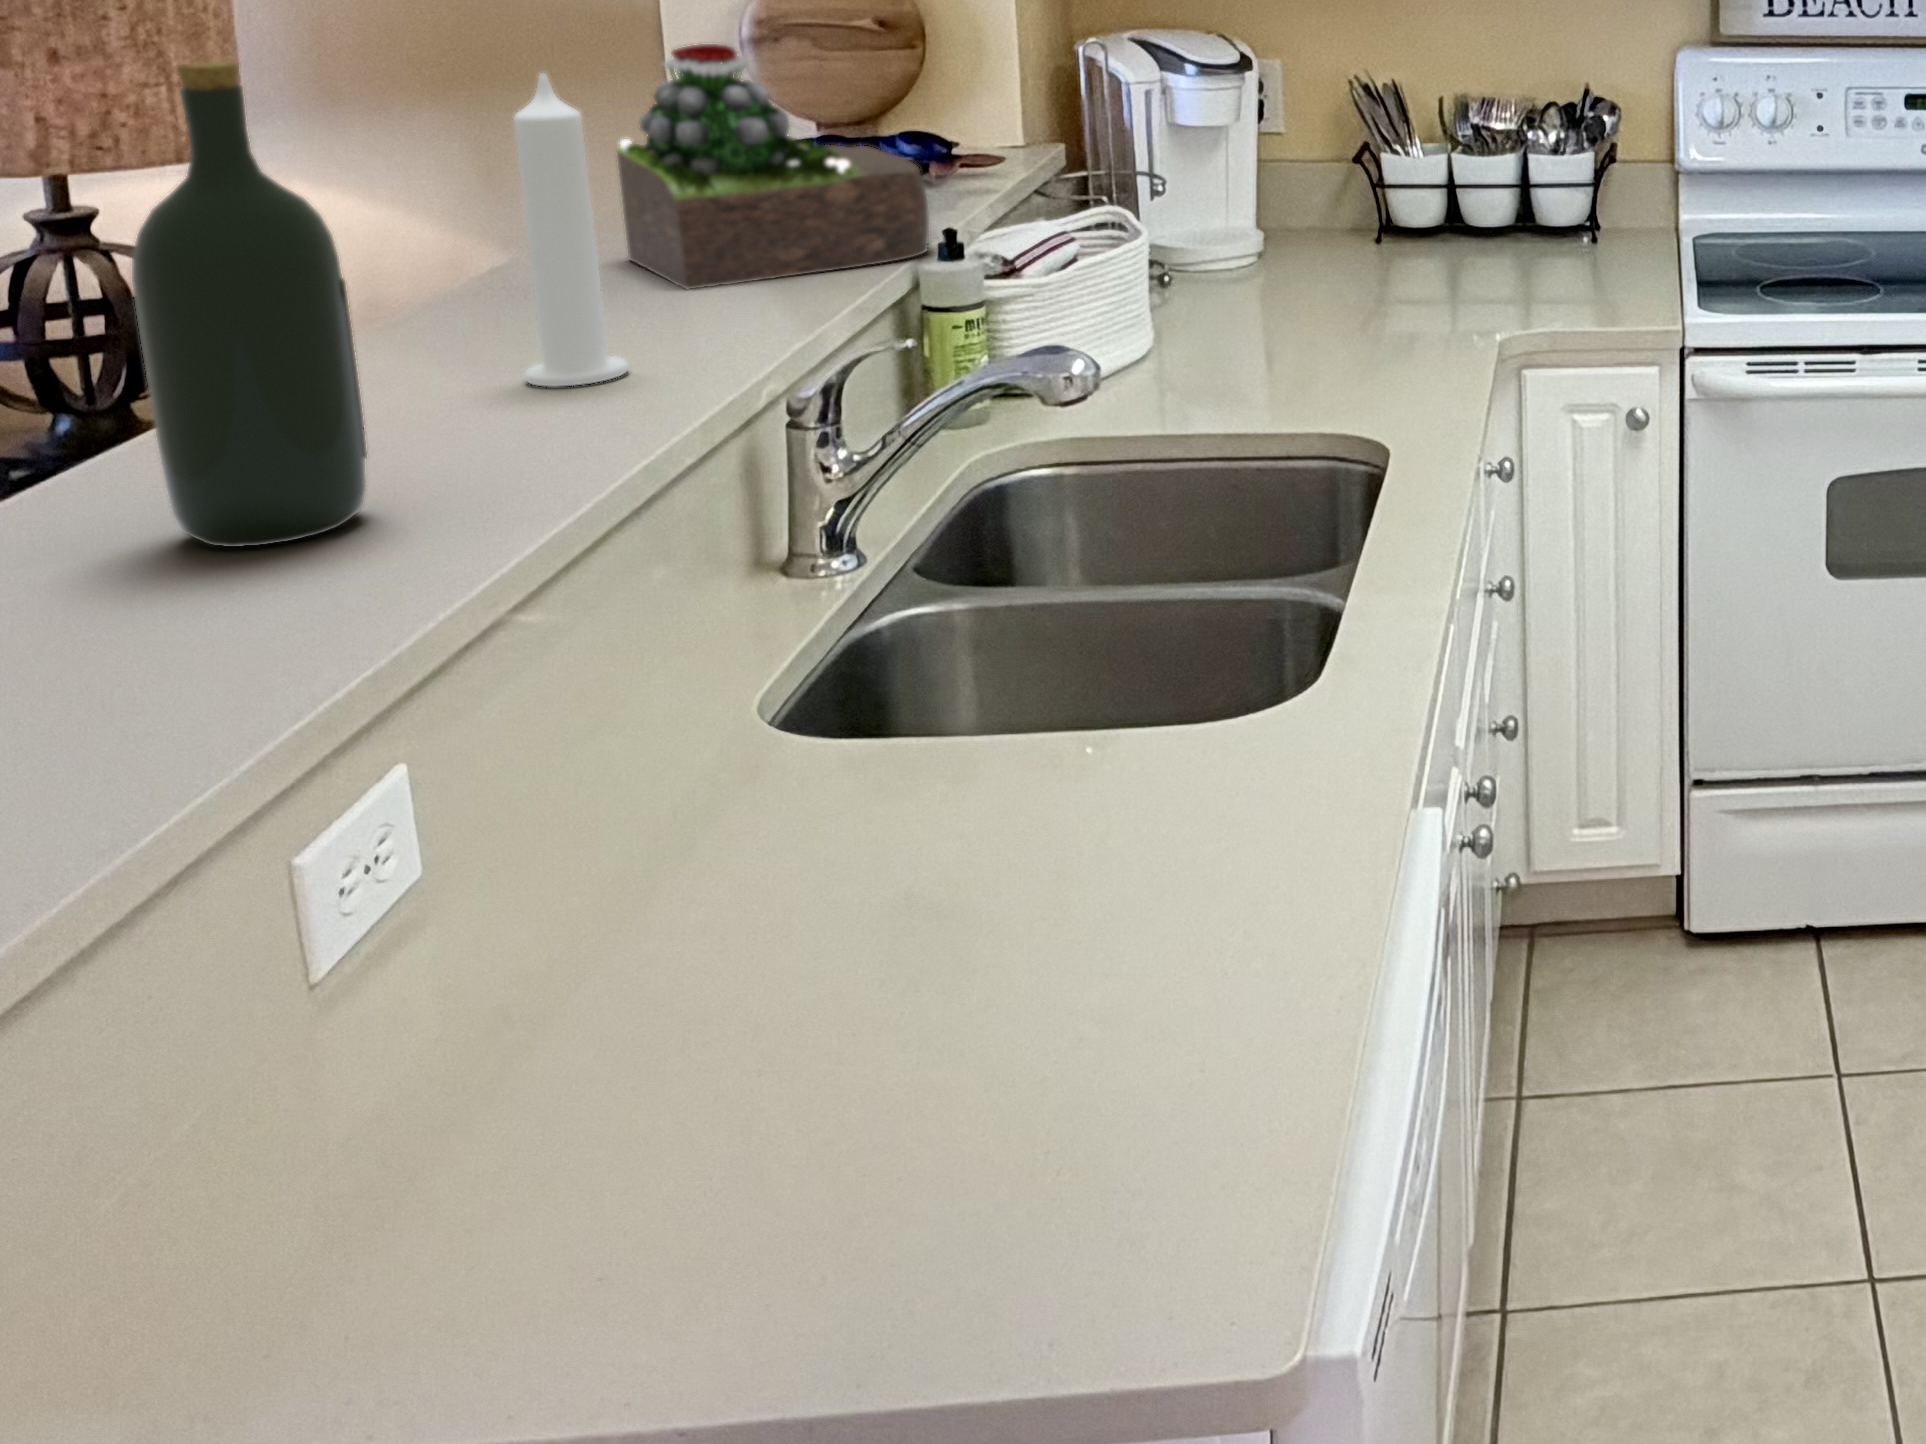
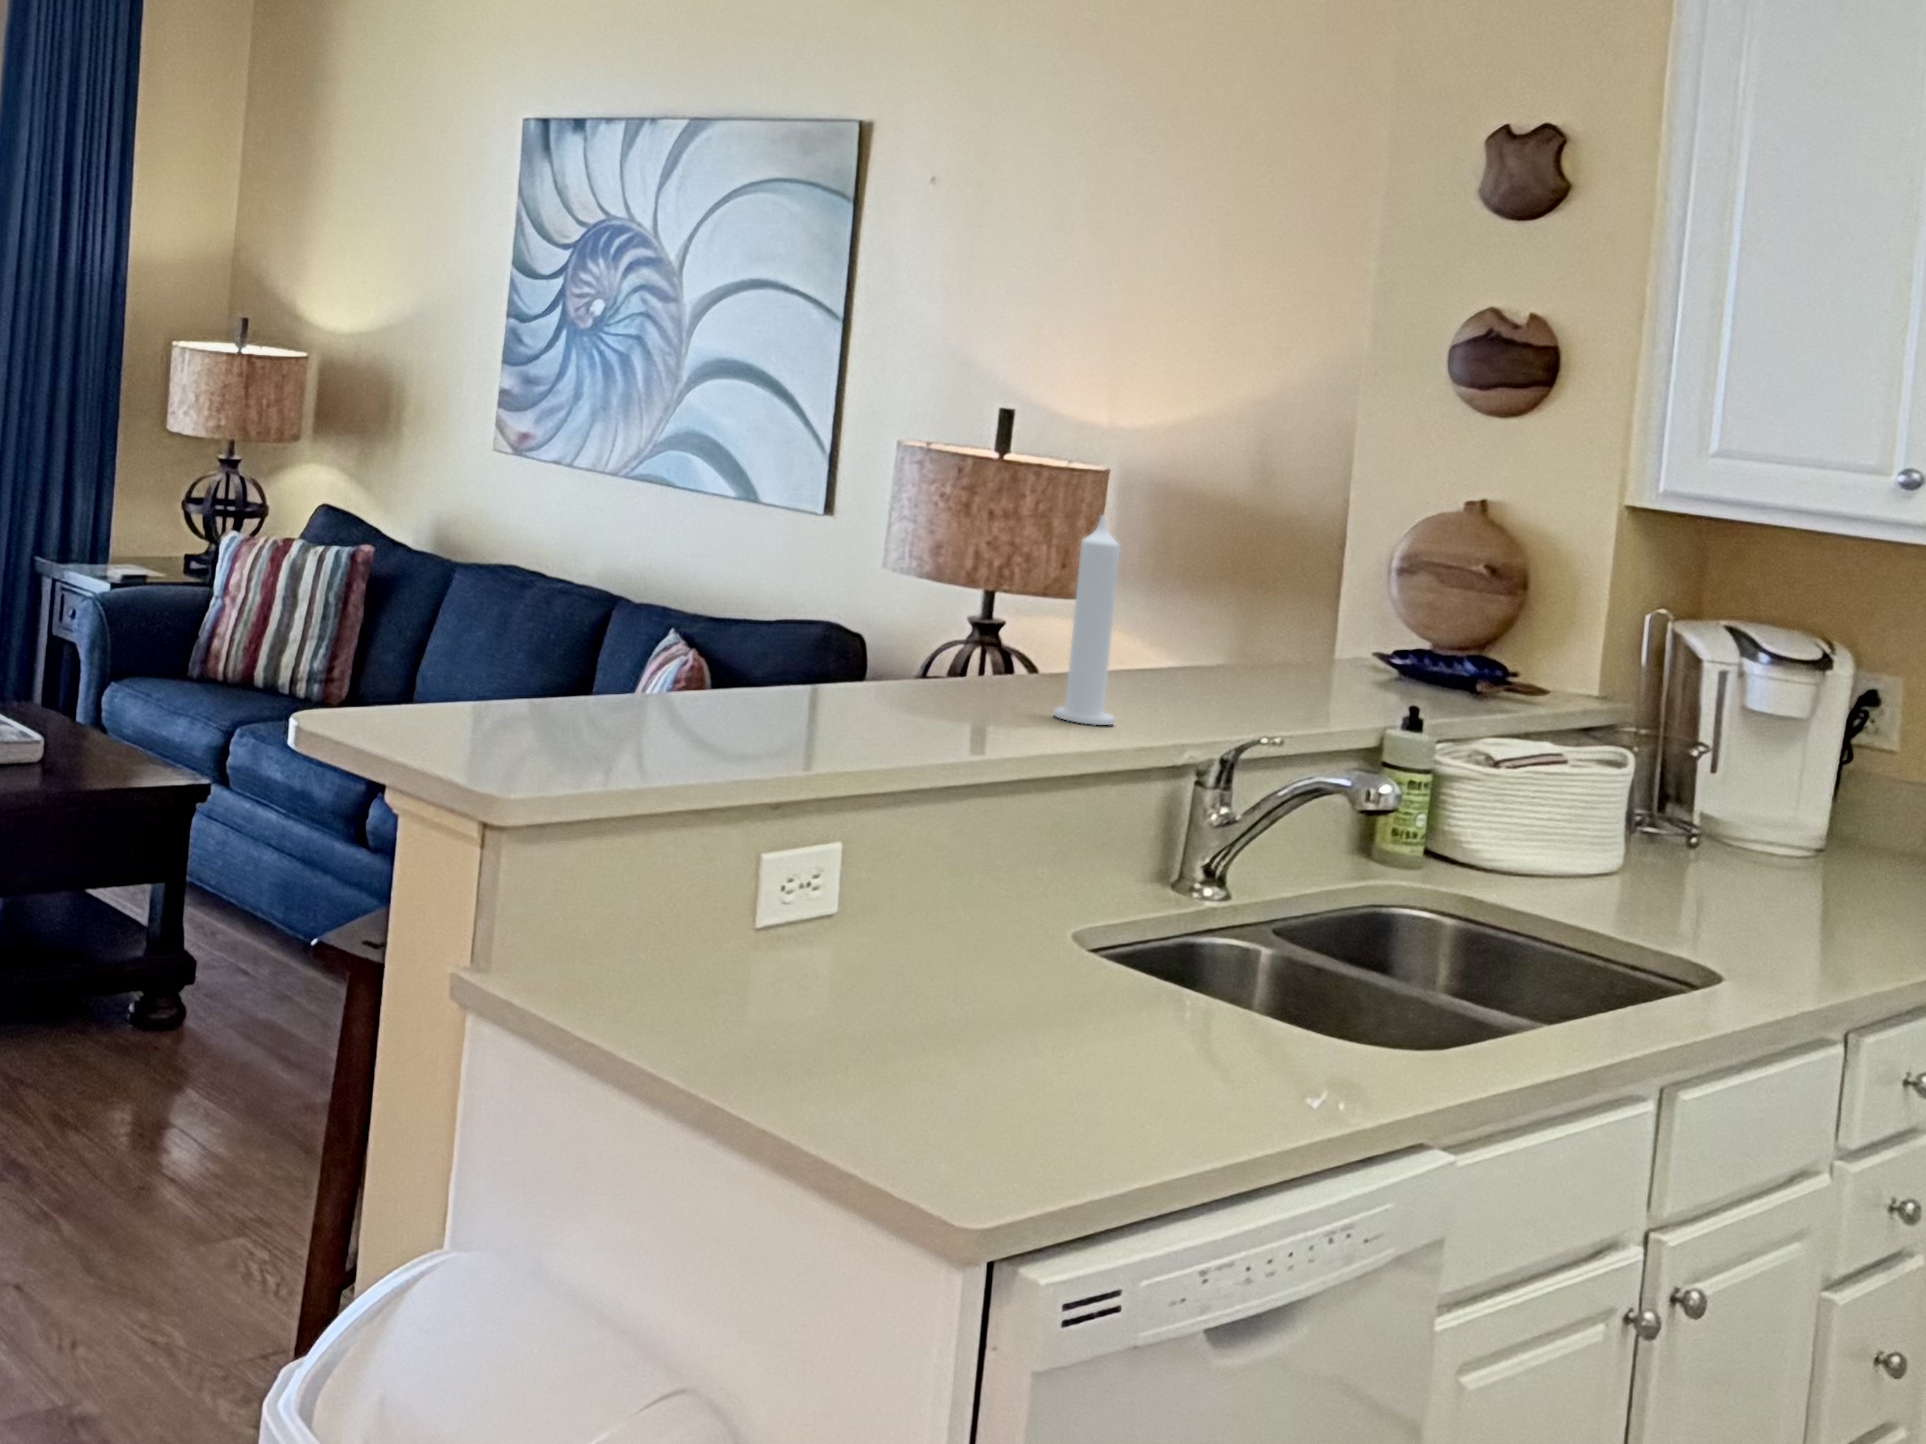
succulent plant: present [617,44,929,289] -> none [1206,539,1413,731]
wine bottle: present [132,62,367,547] -> none [817,456,921,730]

